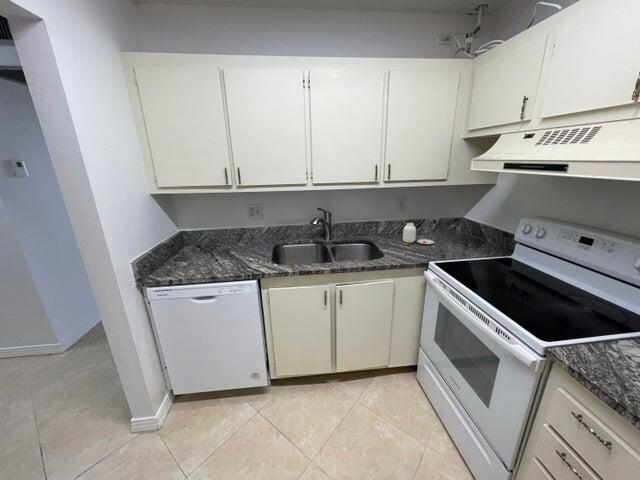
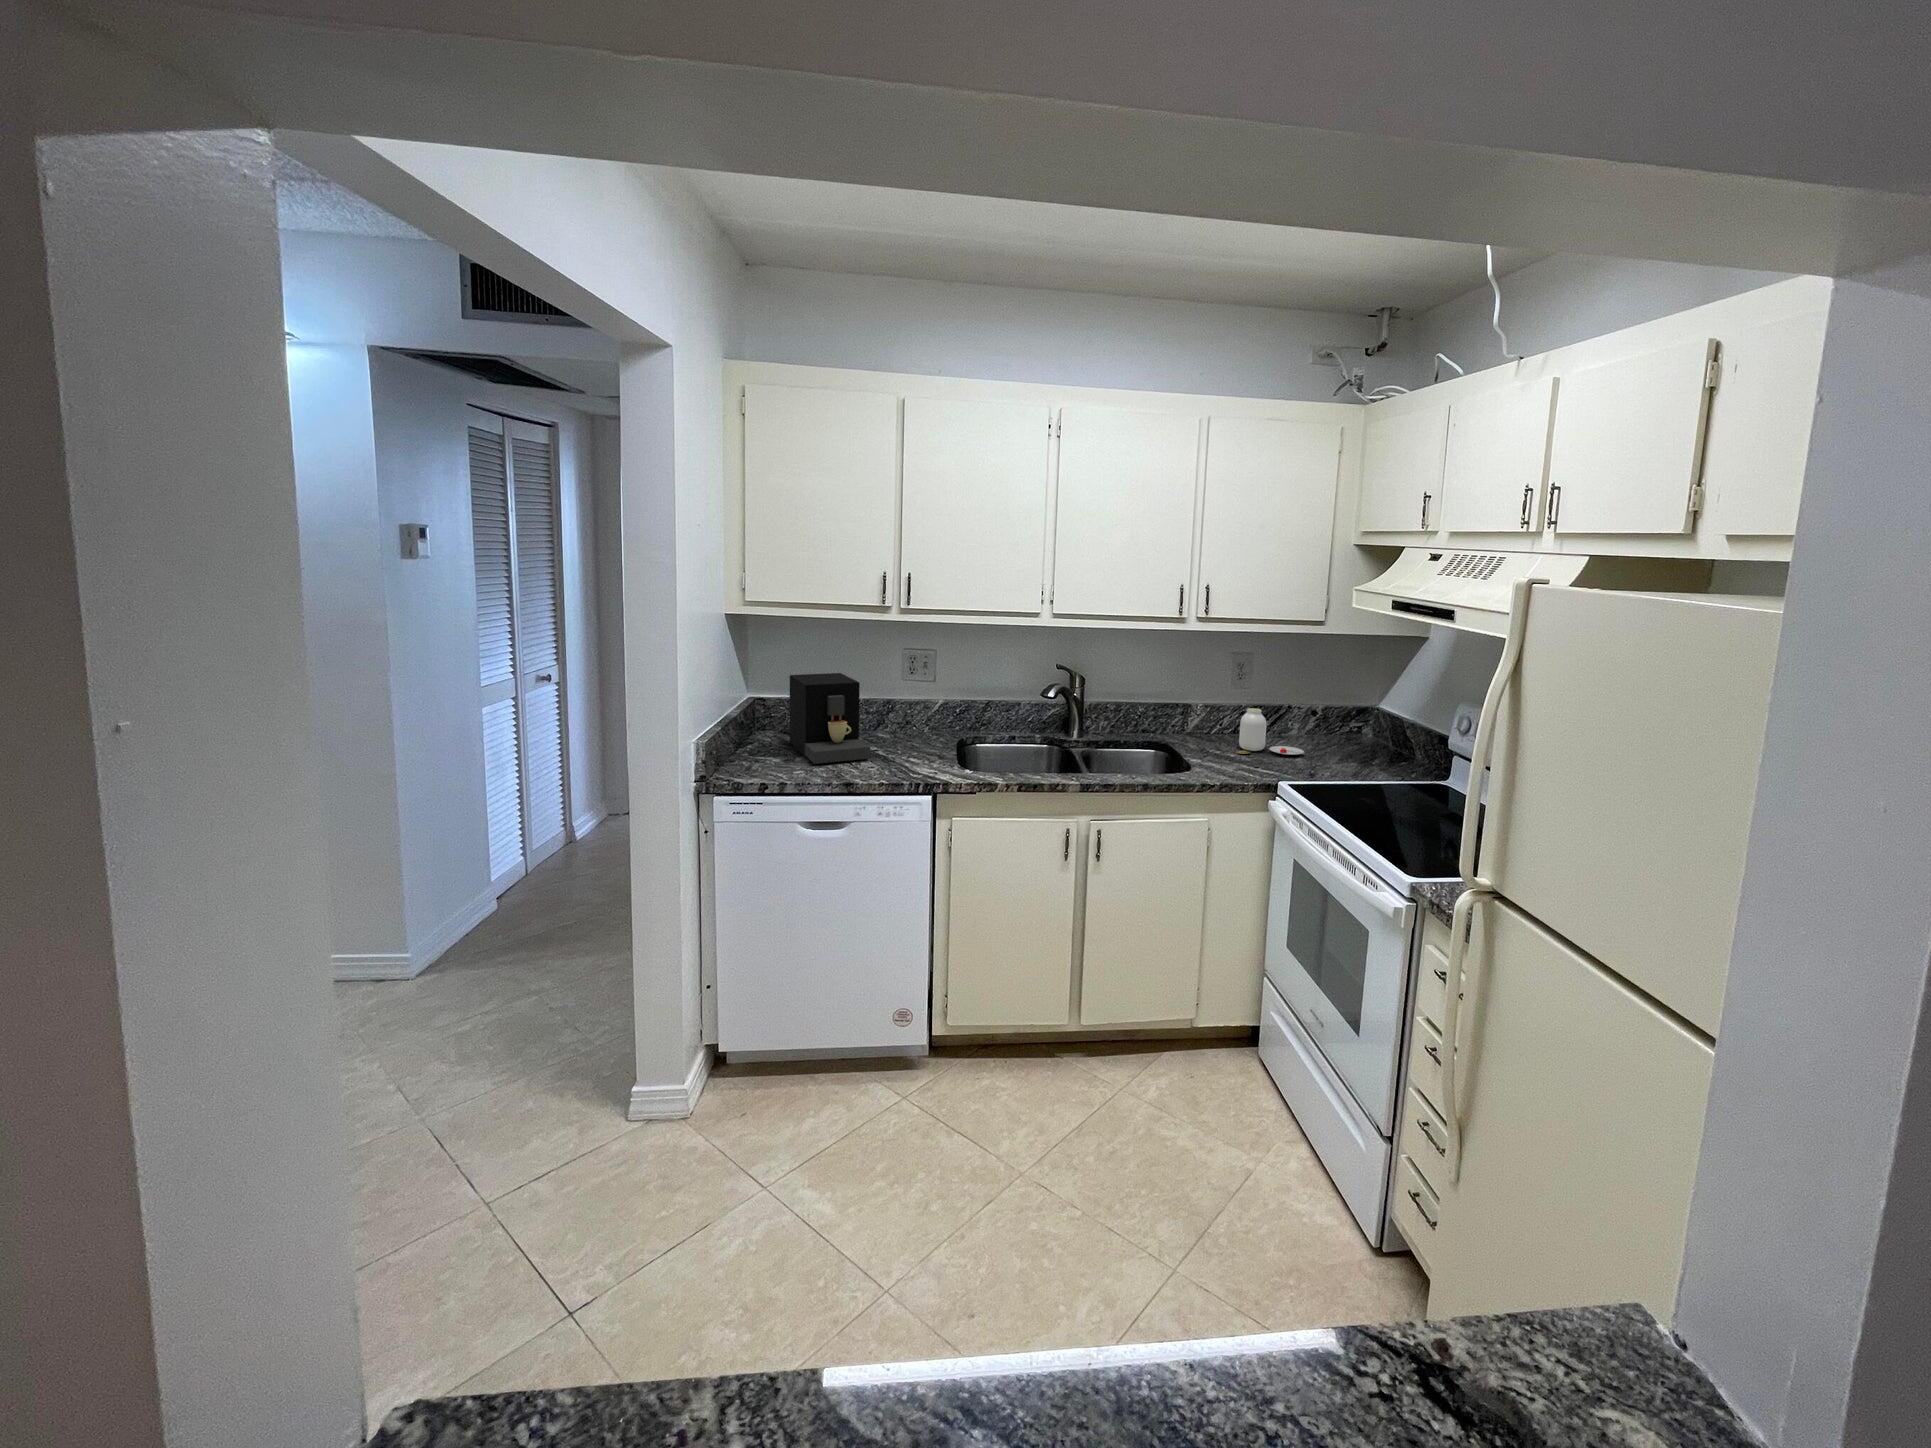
coffee maker: none [191,218,230,266] -> present [790,673,870,764]

